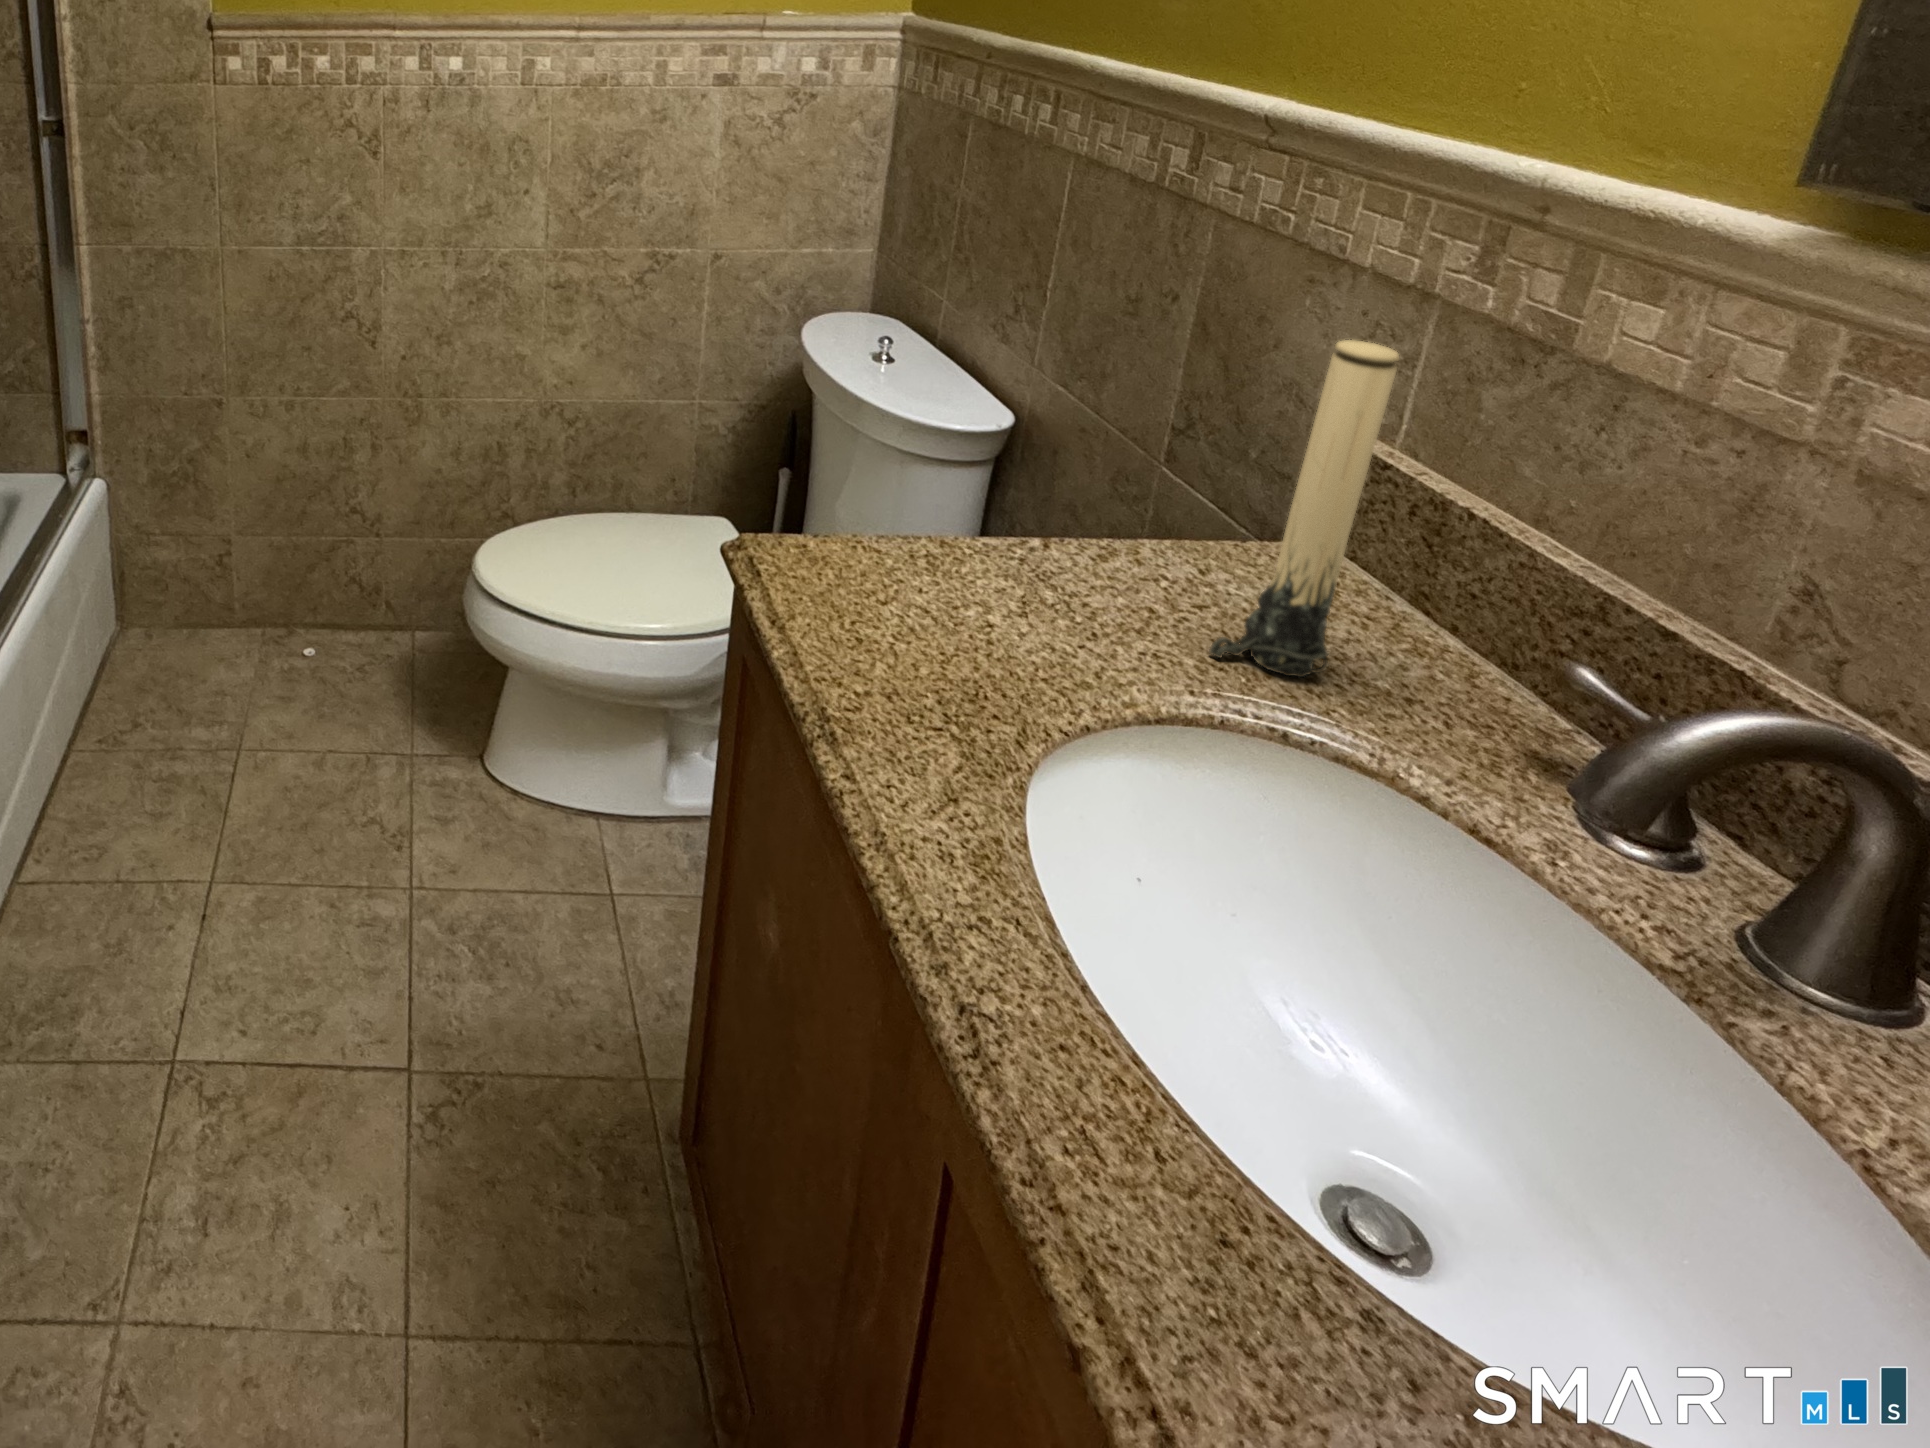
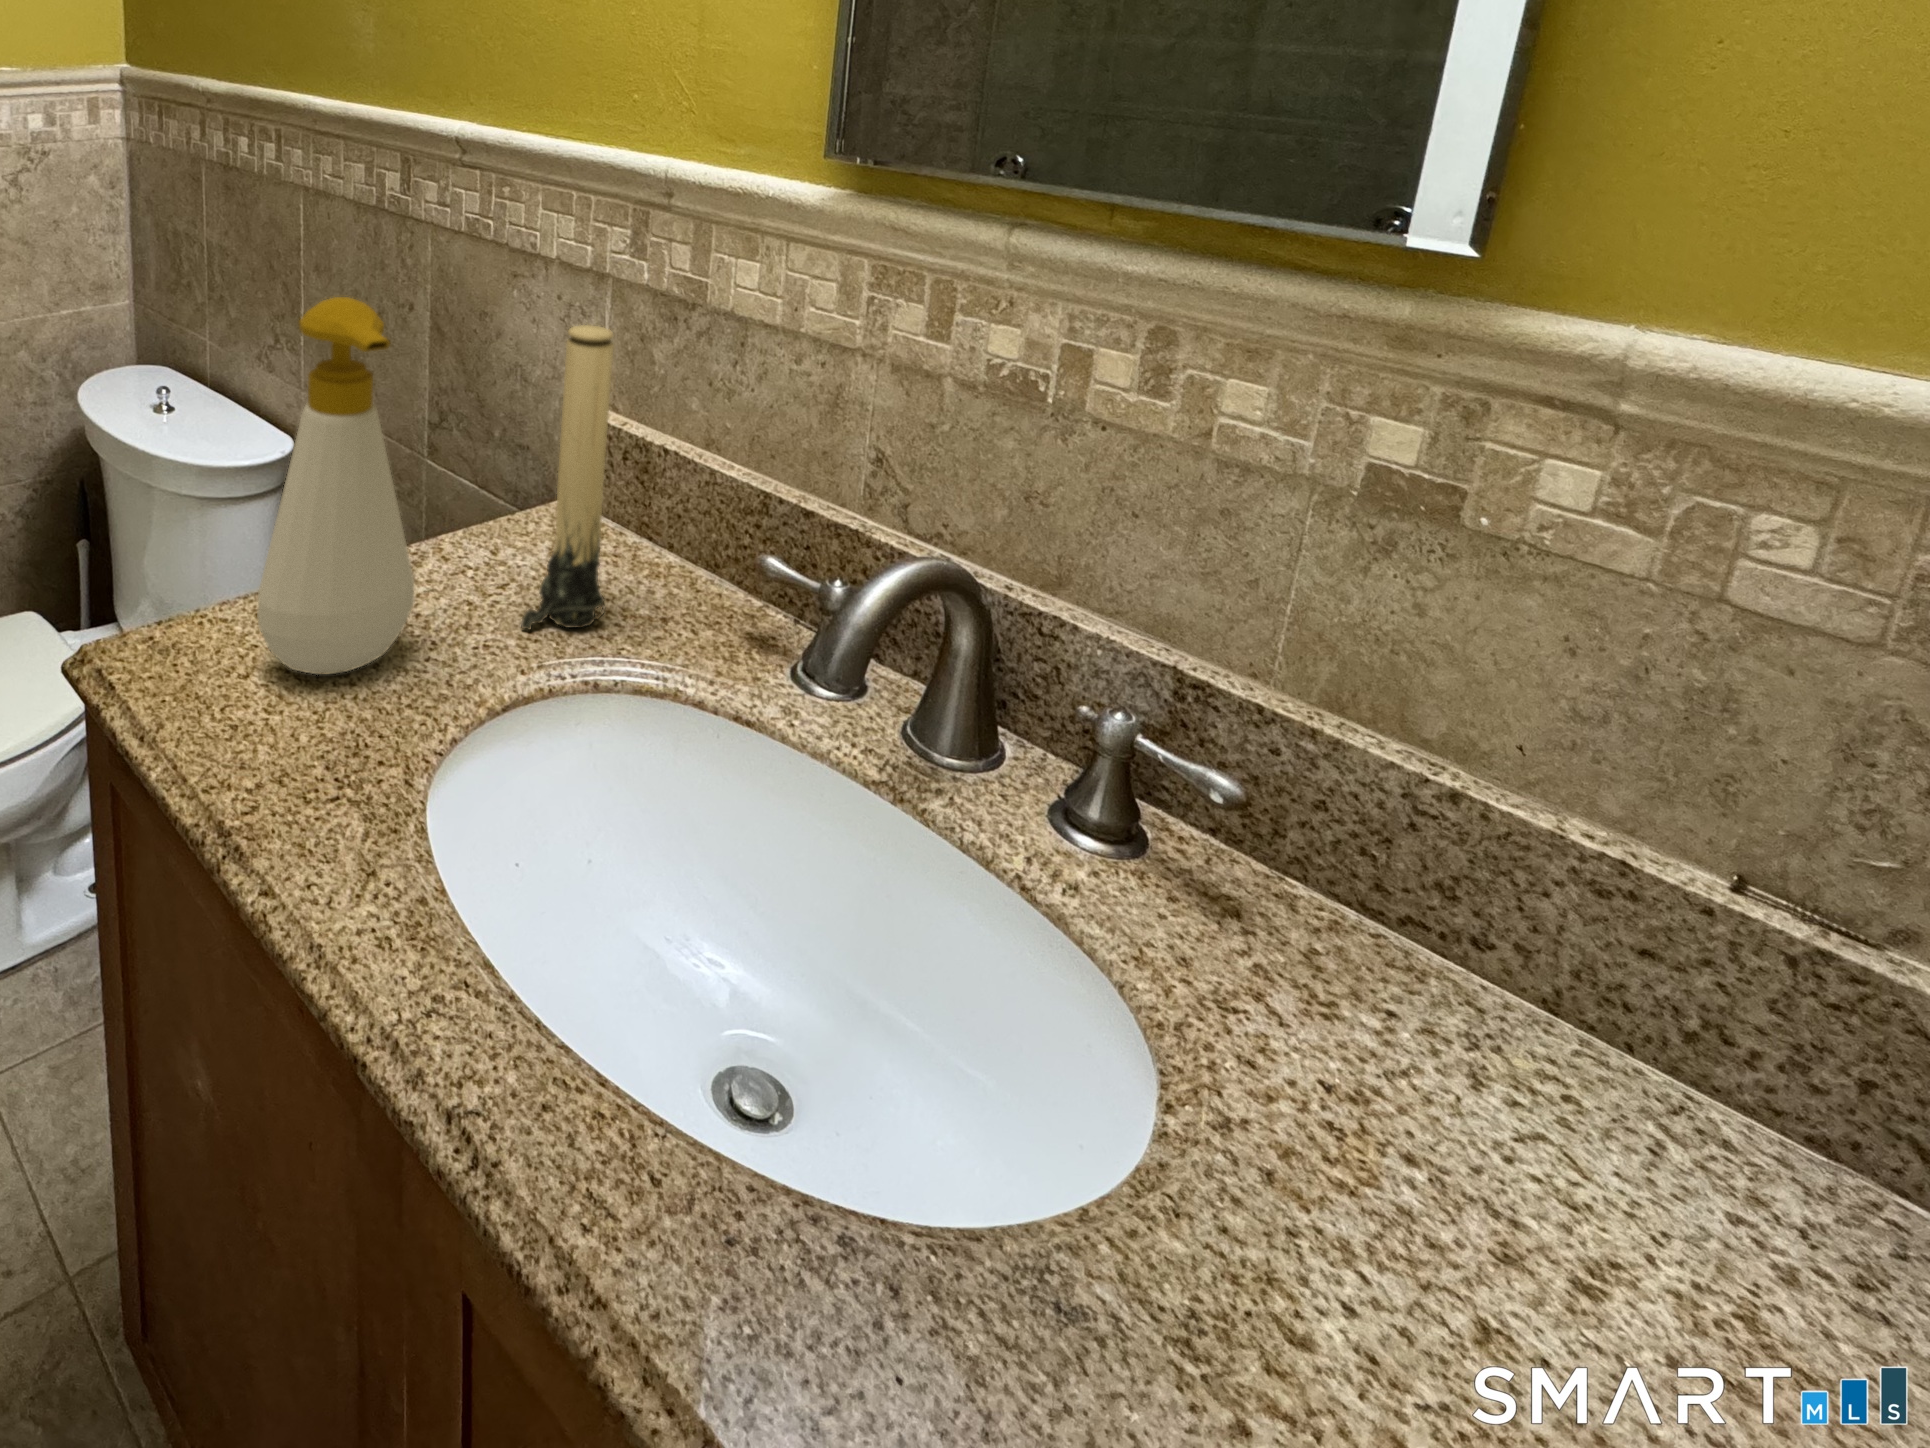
soap bottle: none [904,262,1092,632] -> present [257,297,414,675]

